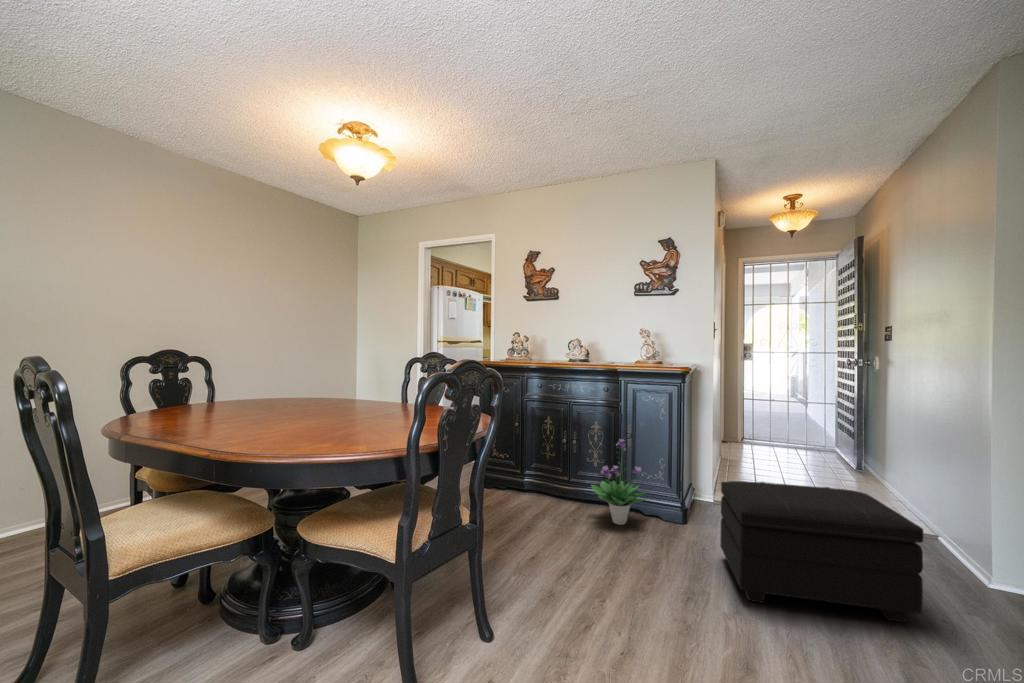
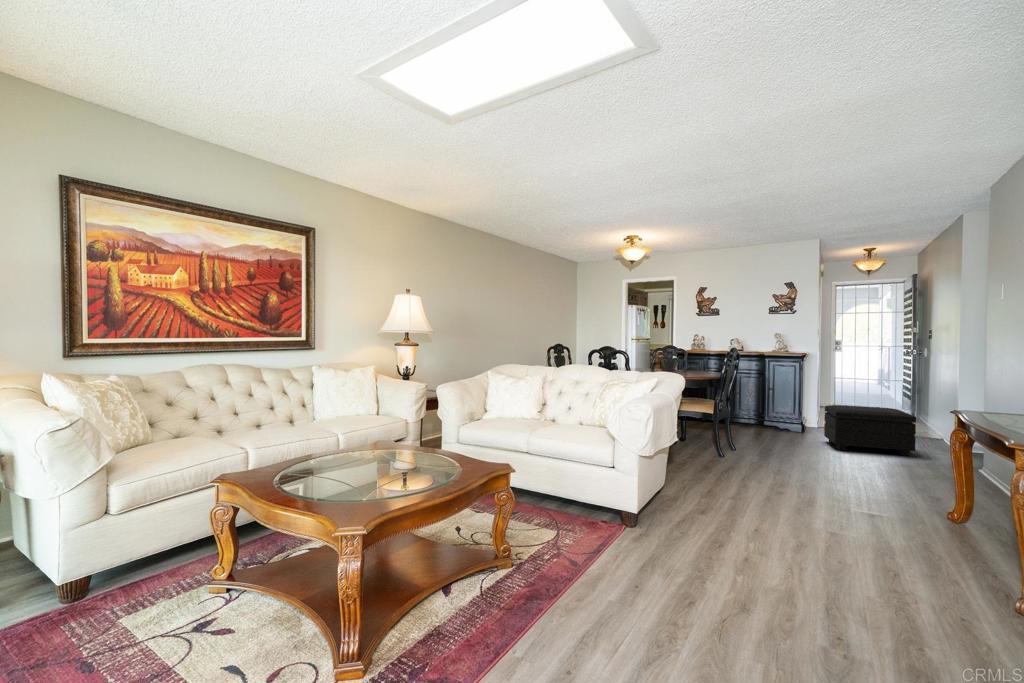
potted plant: present [591,439,647,525] -> none [750,390,783,432]

